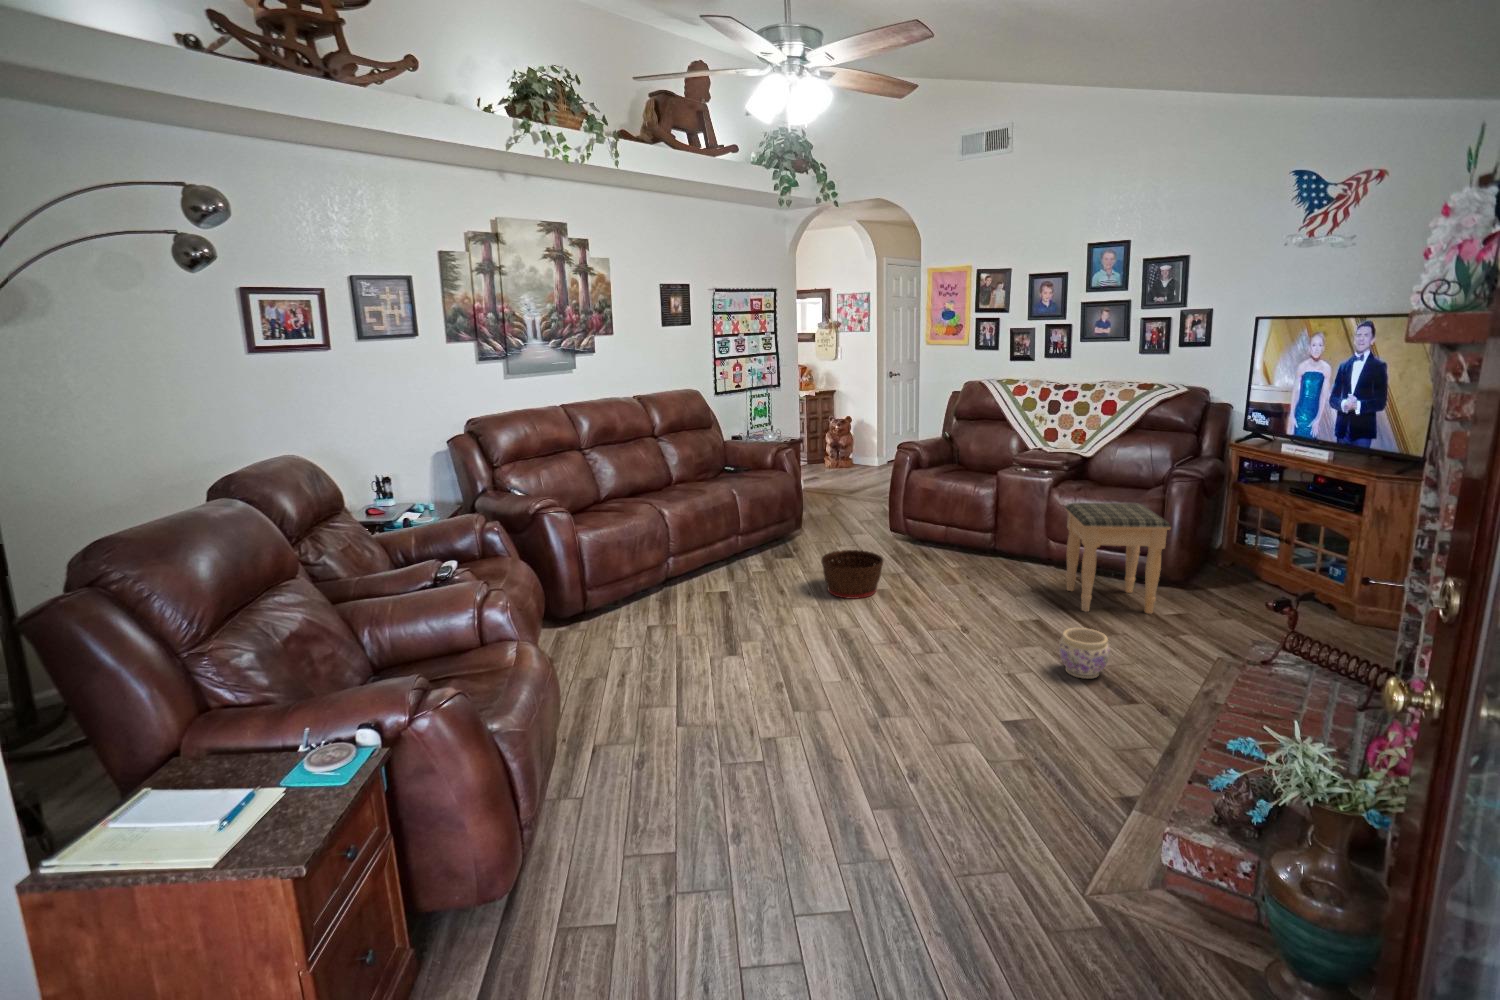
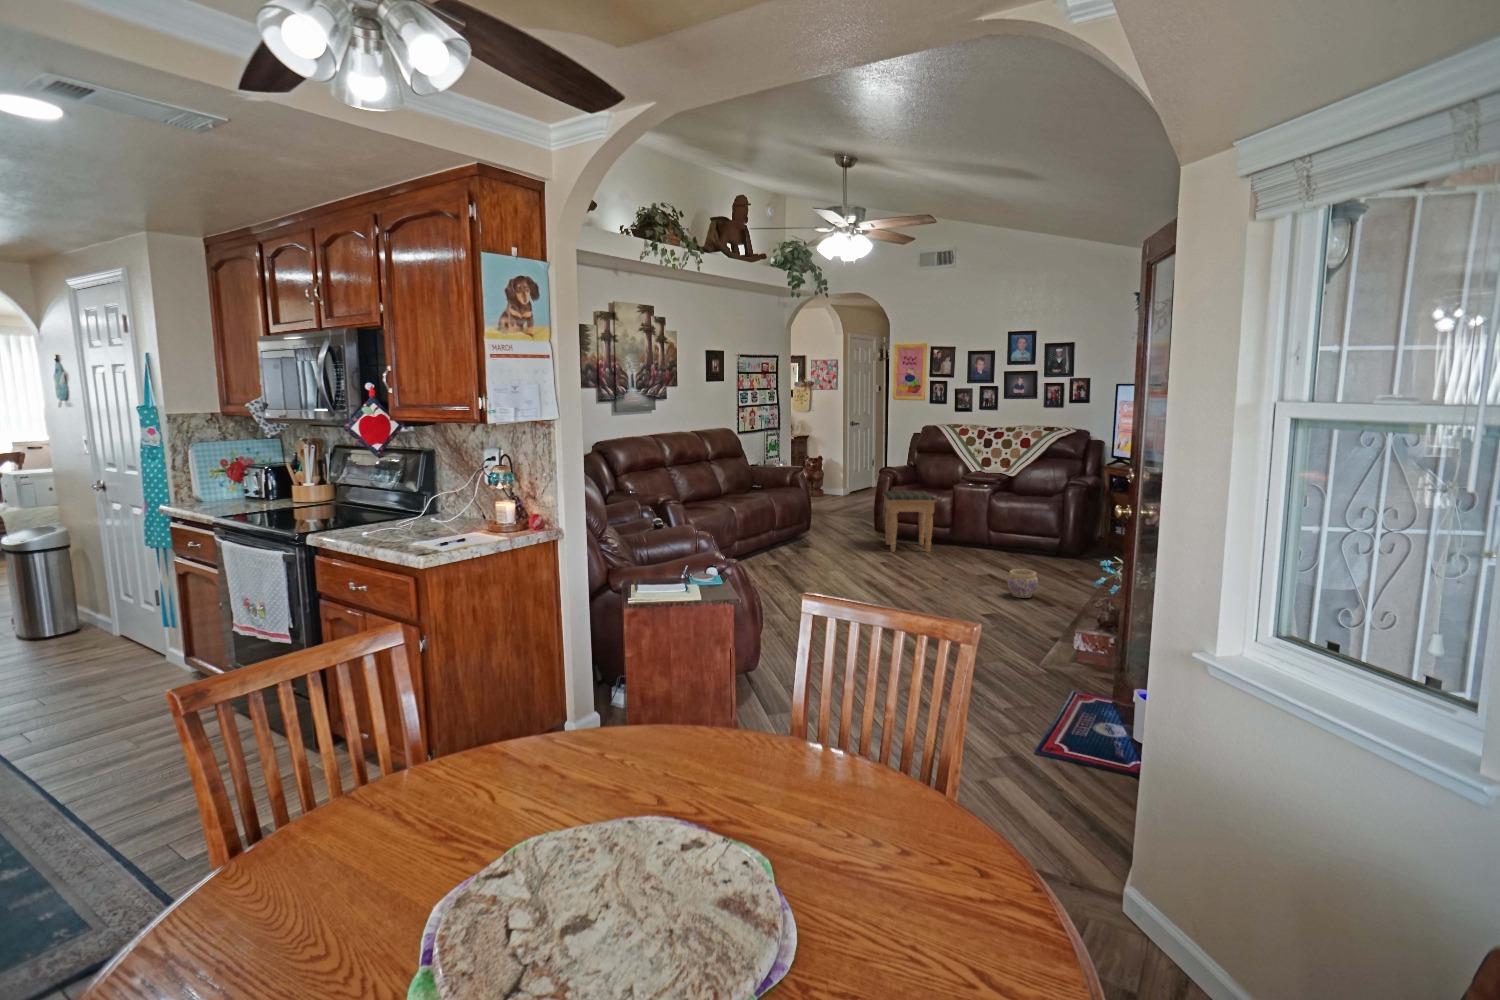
footstool: present [1065,503,1171,614] -> present [883,491,936,552]
basket: present [821,550,884,599] -> none [841,537,884,568]

